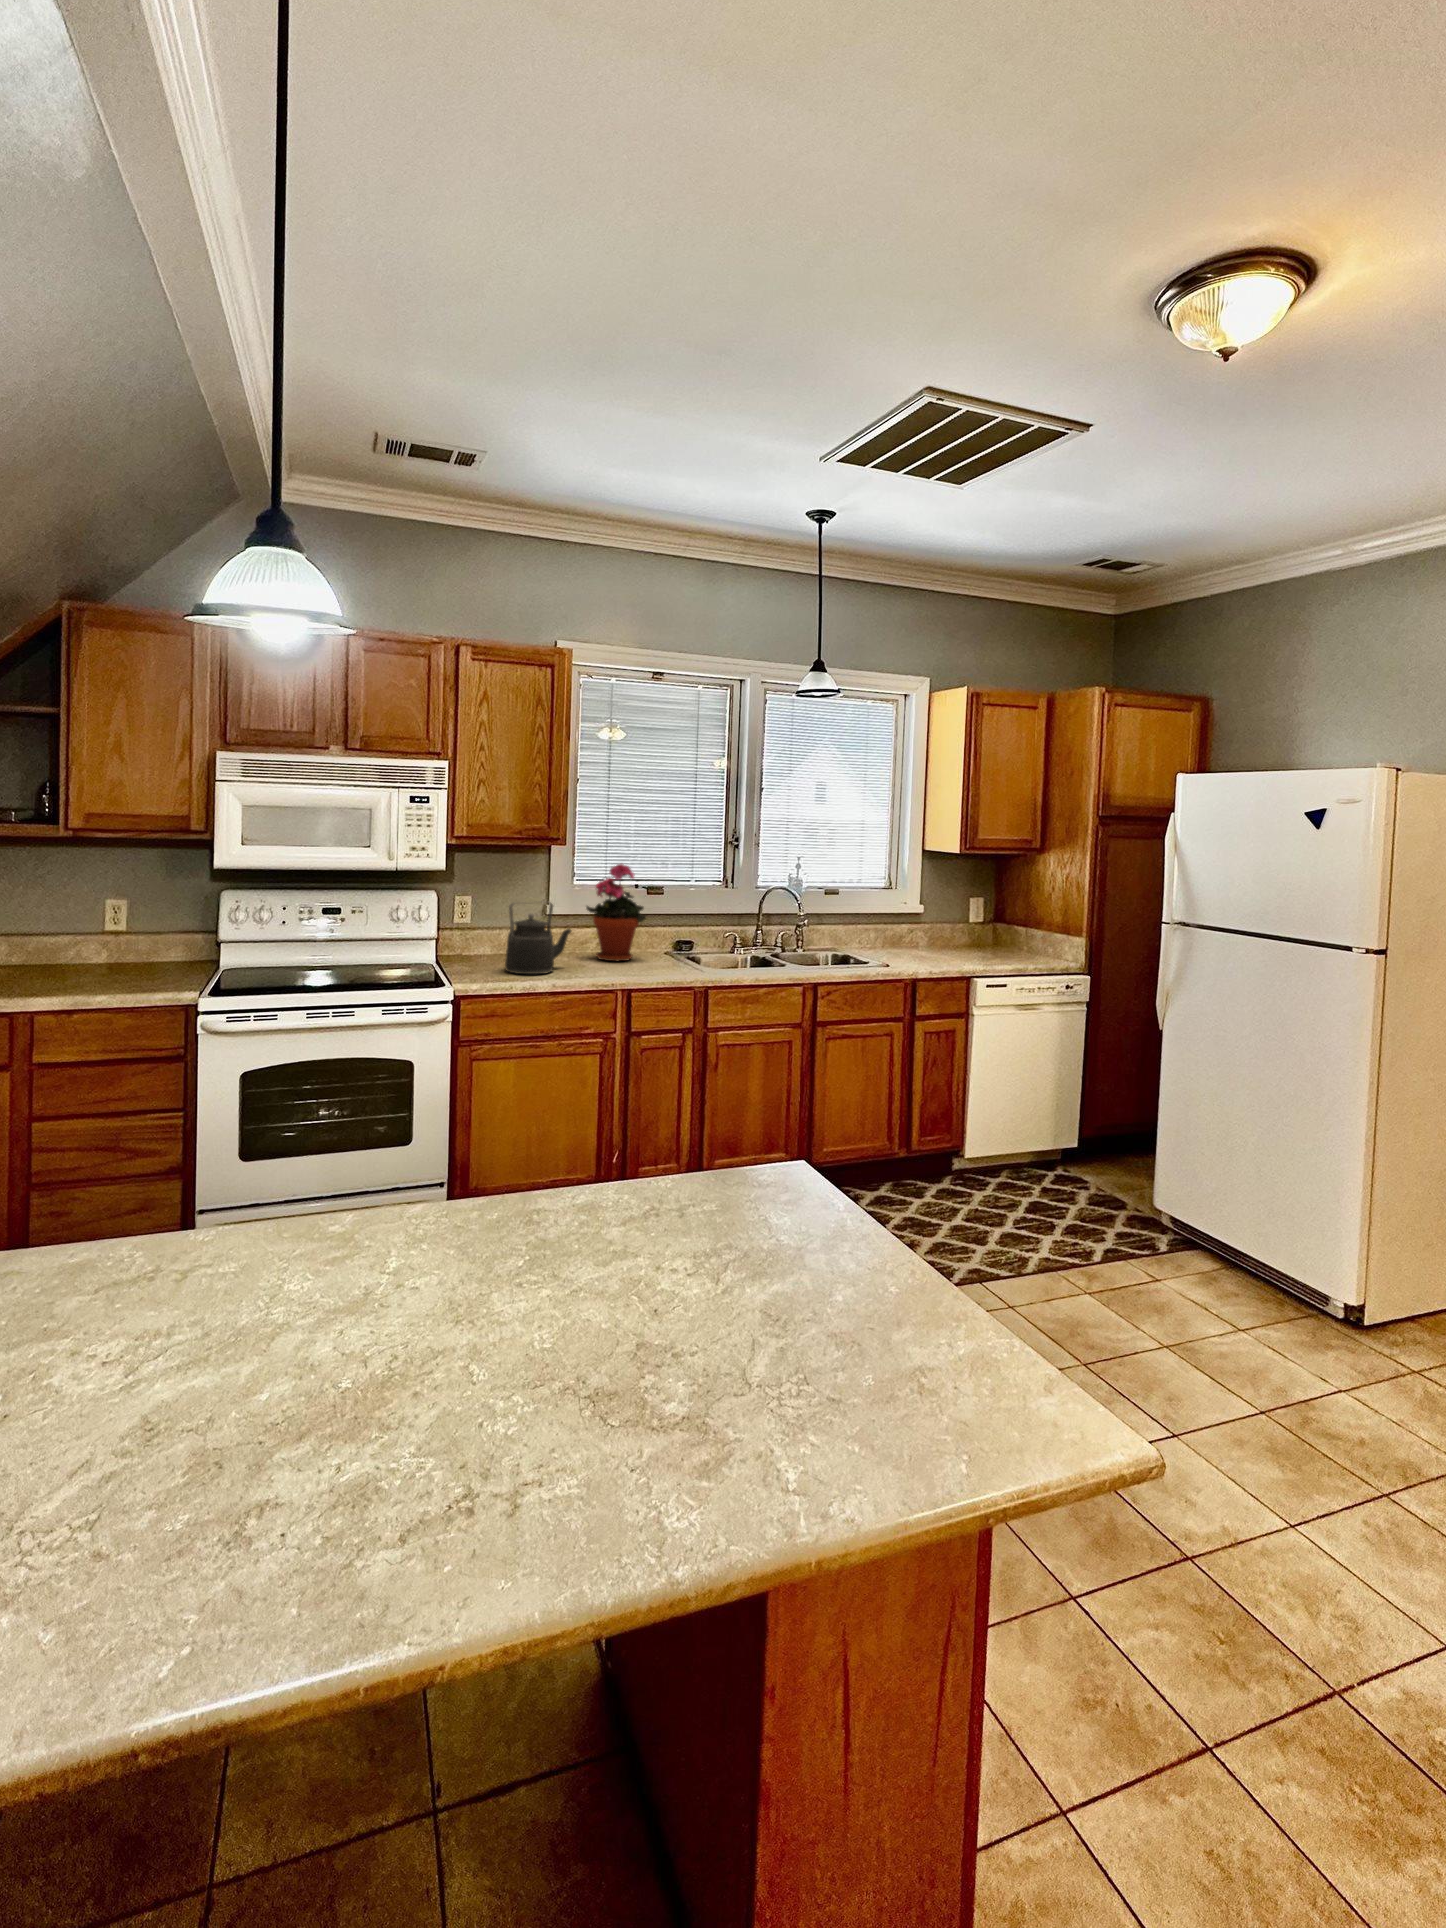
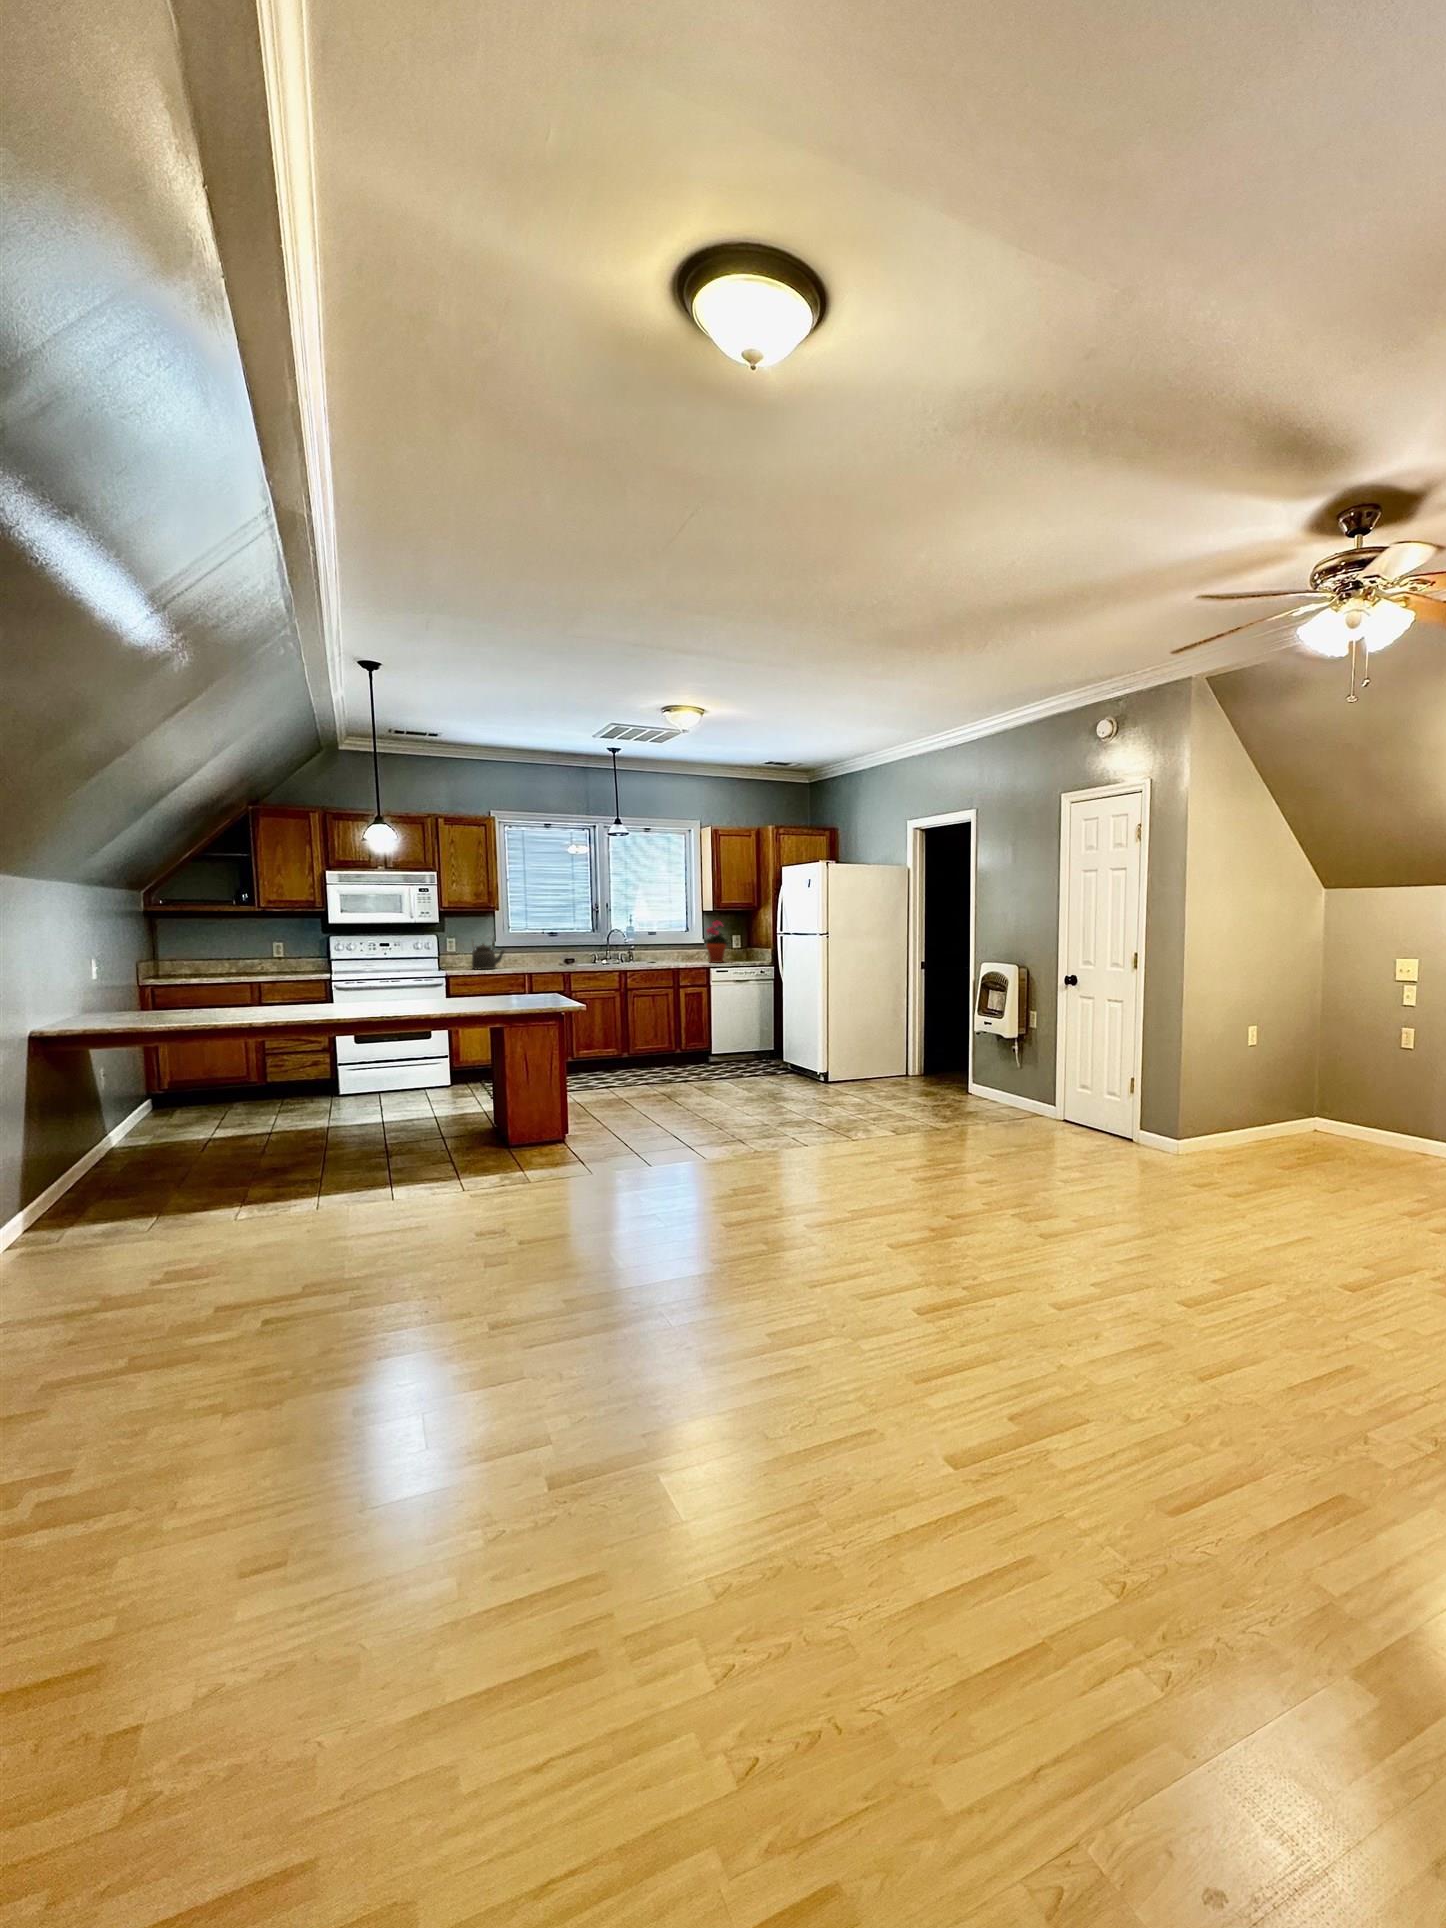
potted plant: present [586,864,646,961] -> present [704,921,729,963]

